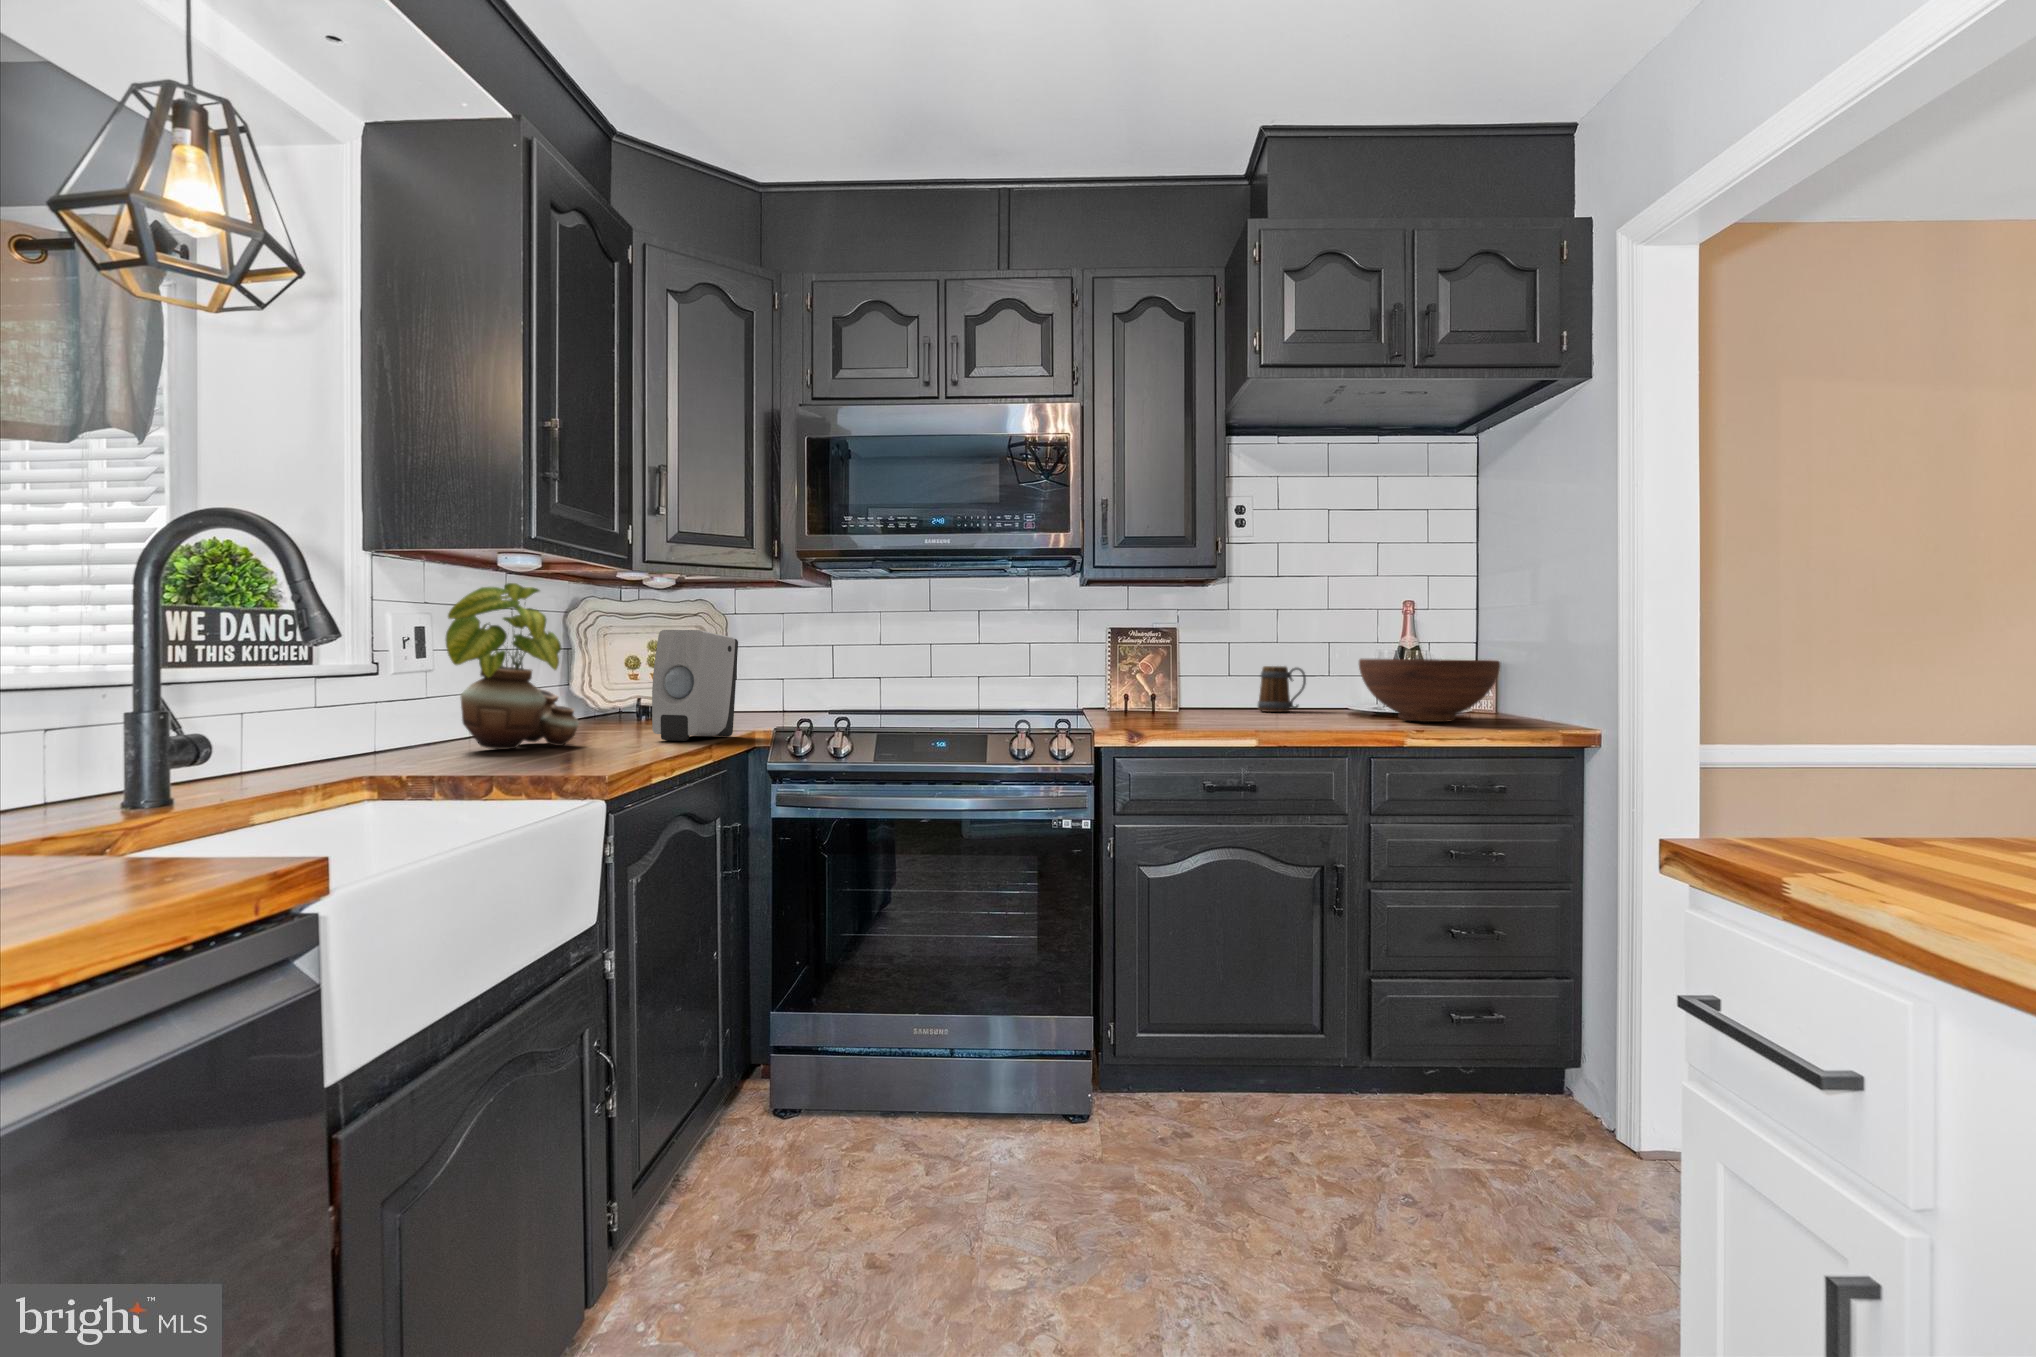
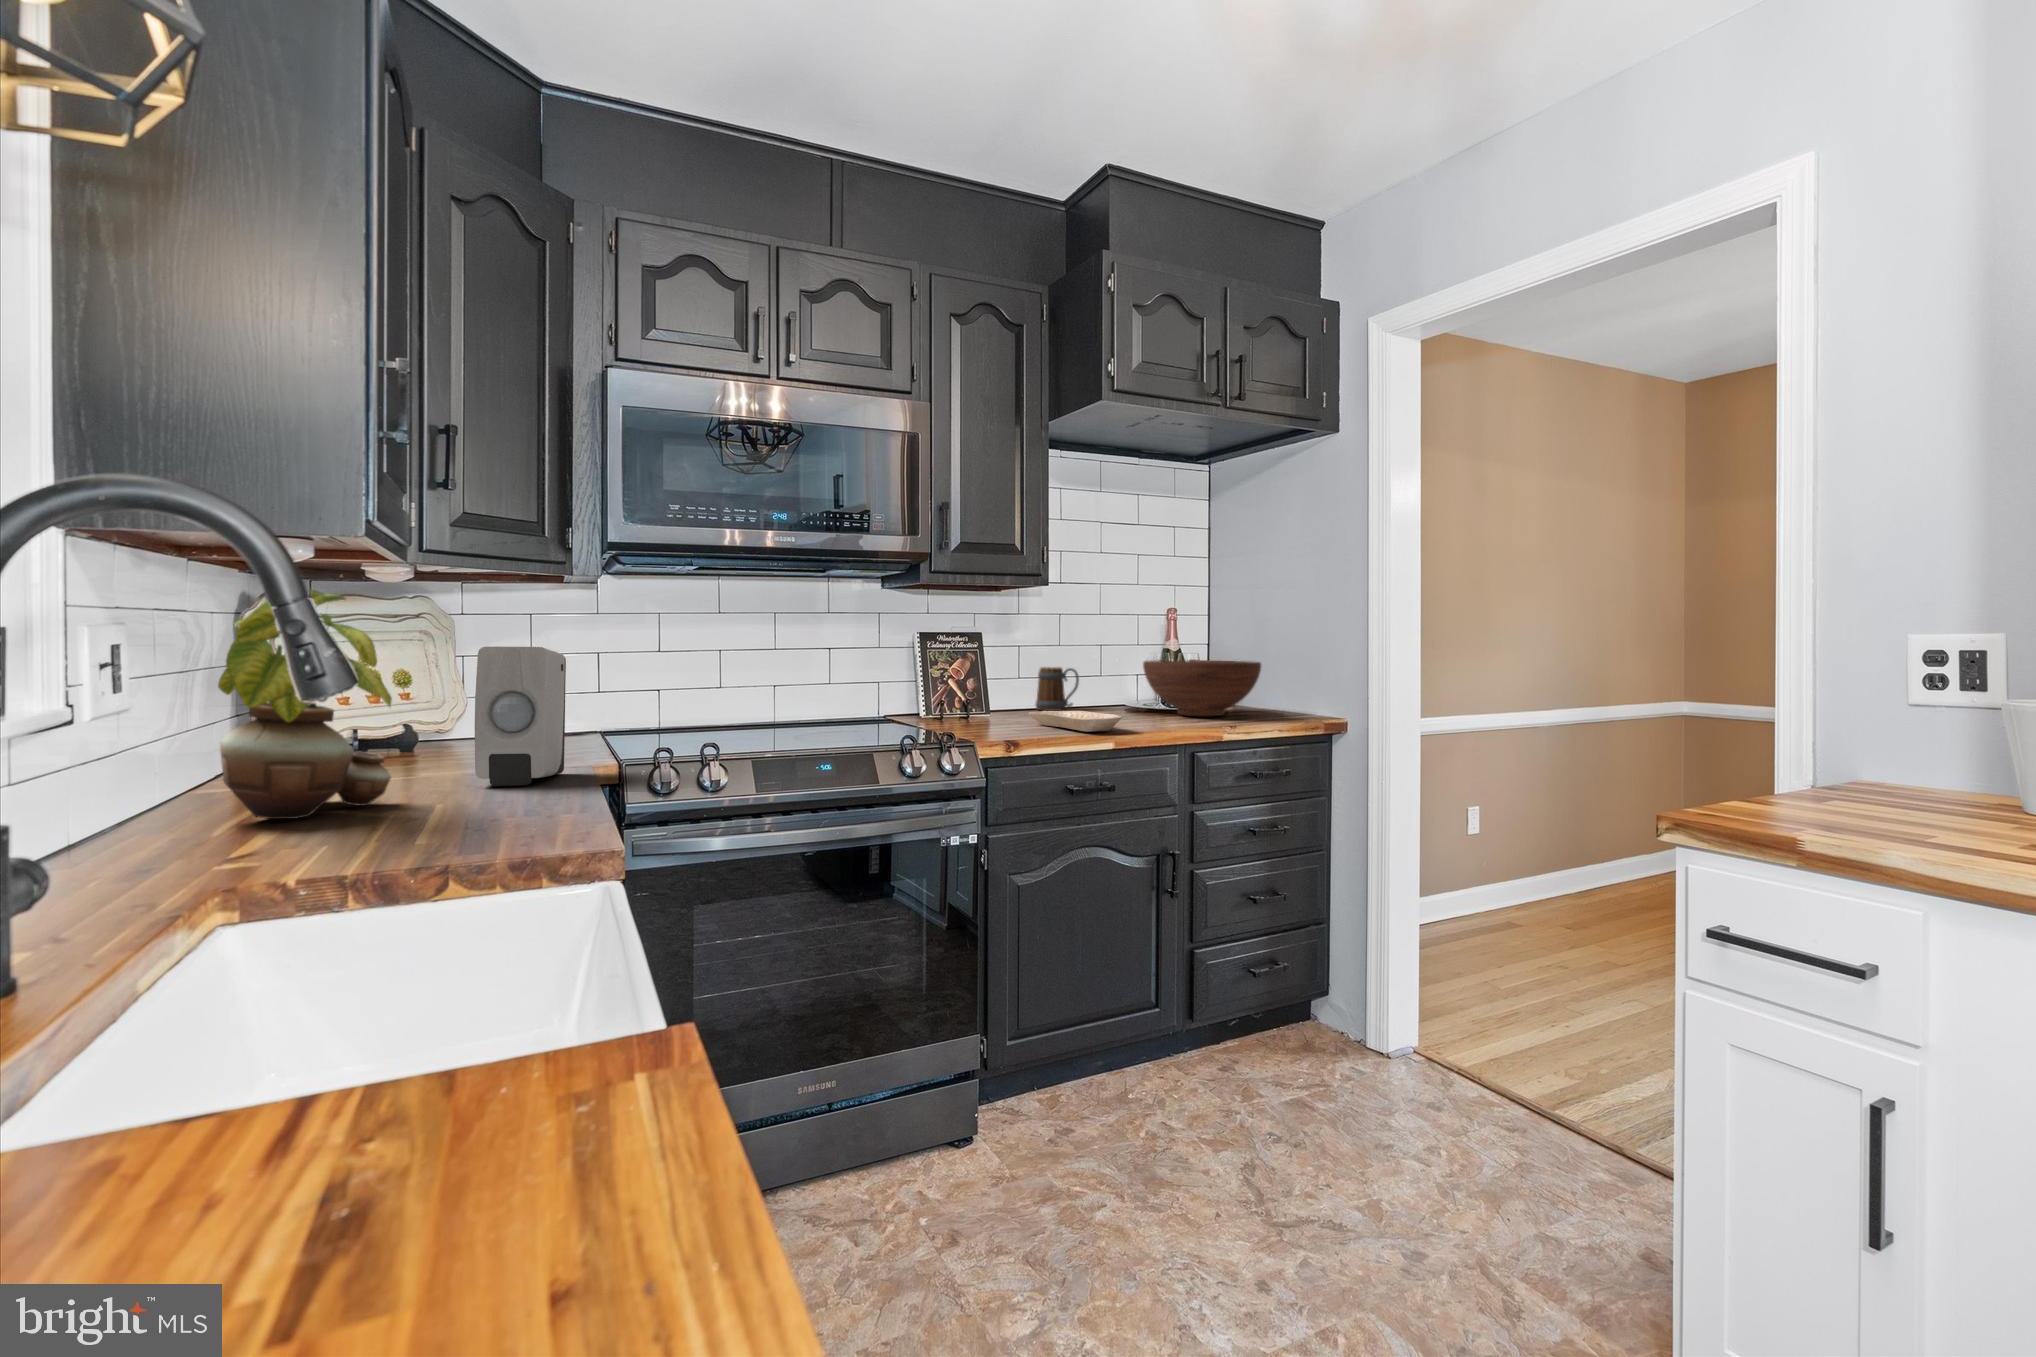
tray: none [1209,708,1286,728] -> present [1029,711,1122,732]

